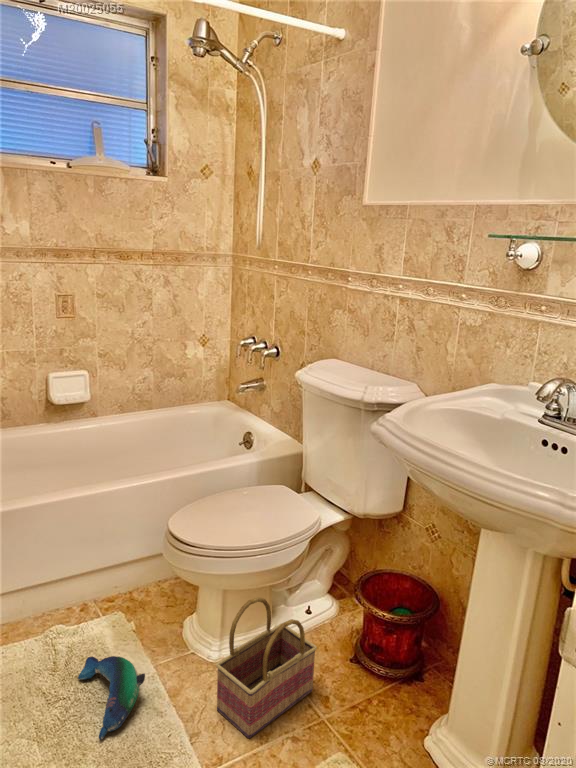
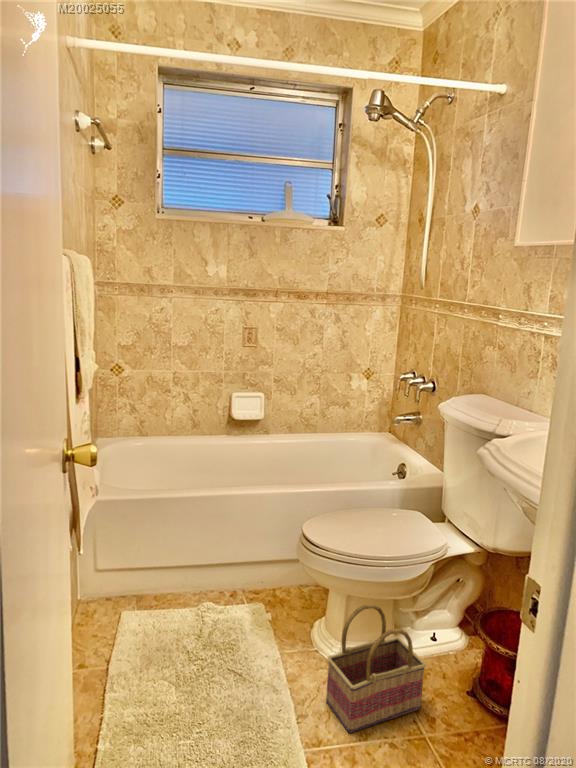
plush toy: present [78,656,145,740] -> none [216,631,268,699]

